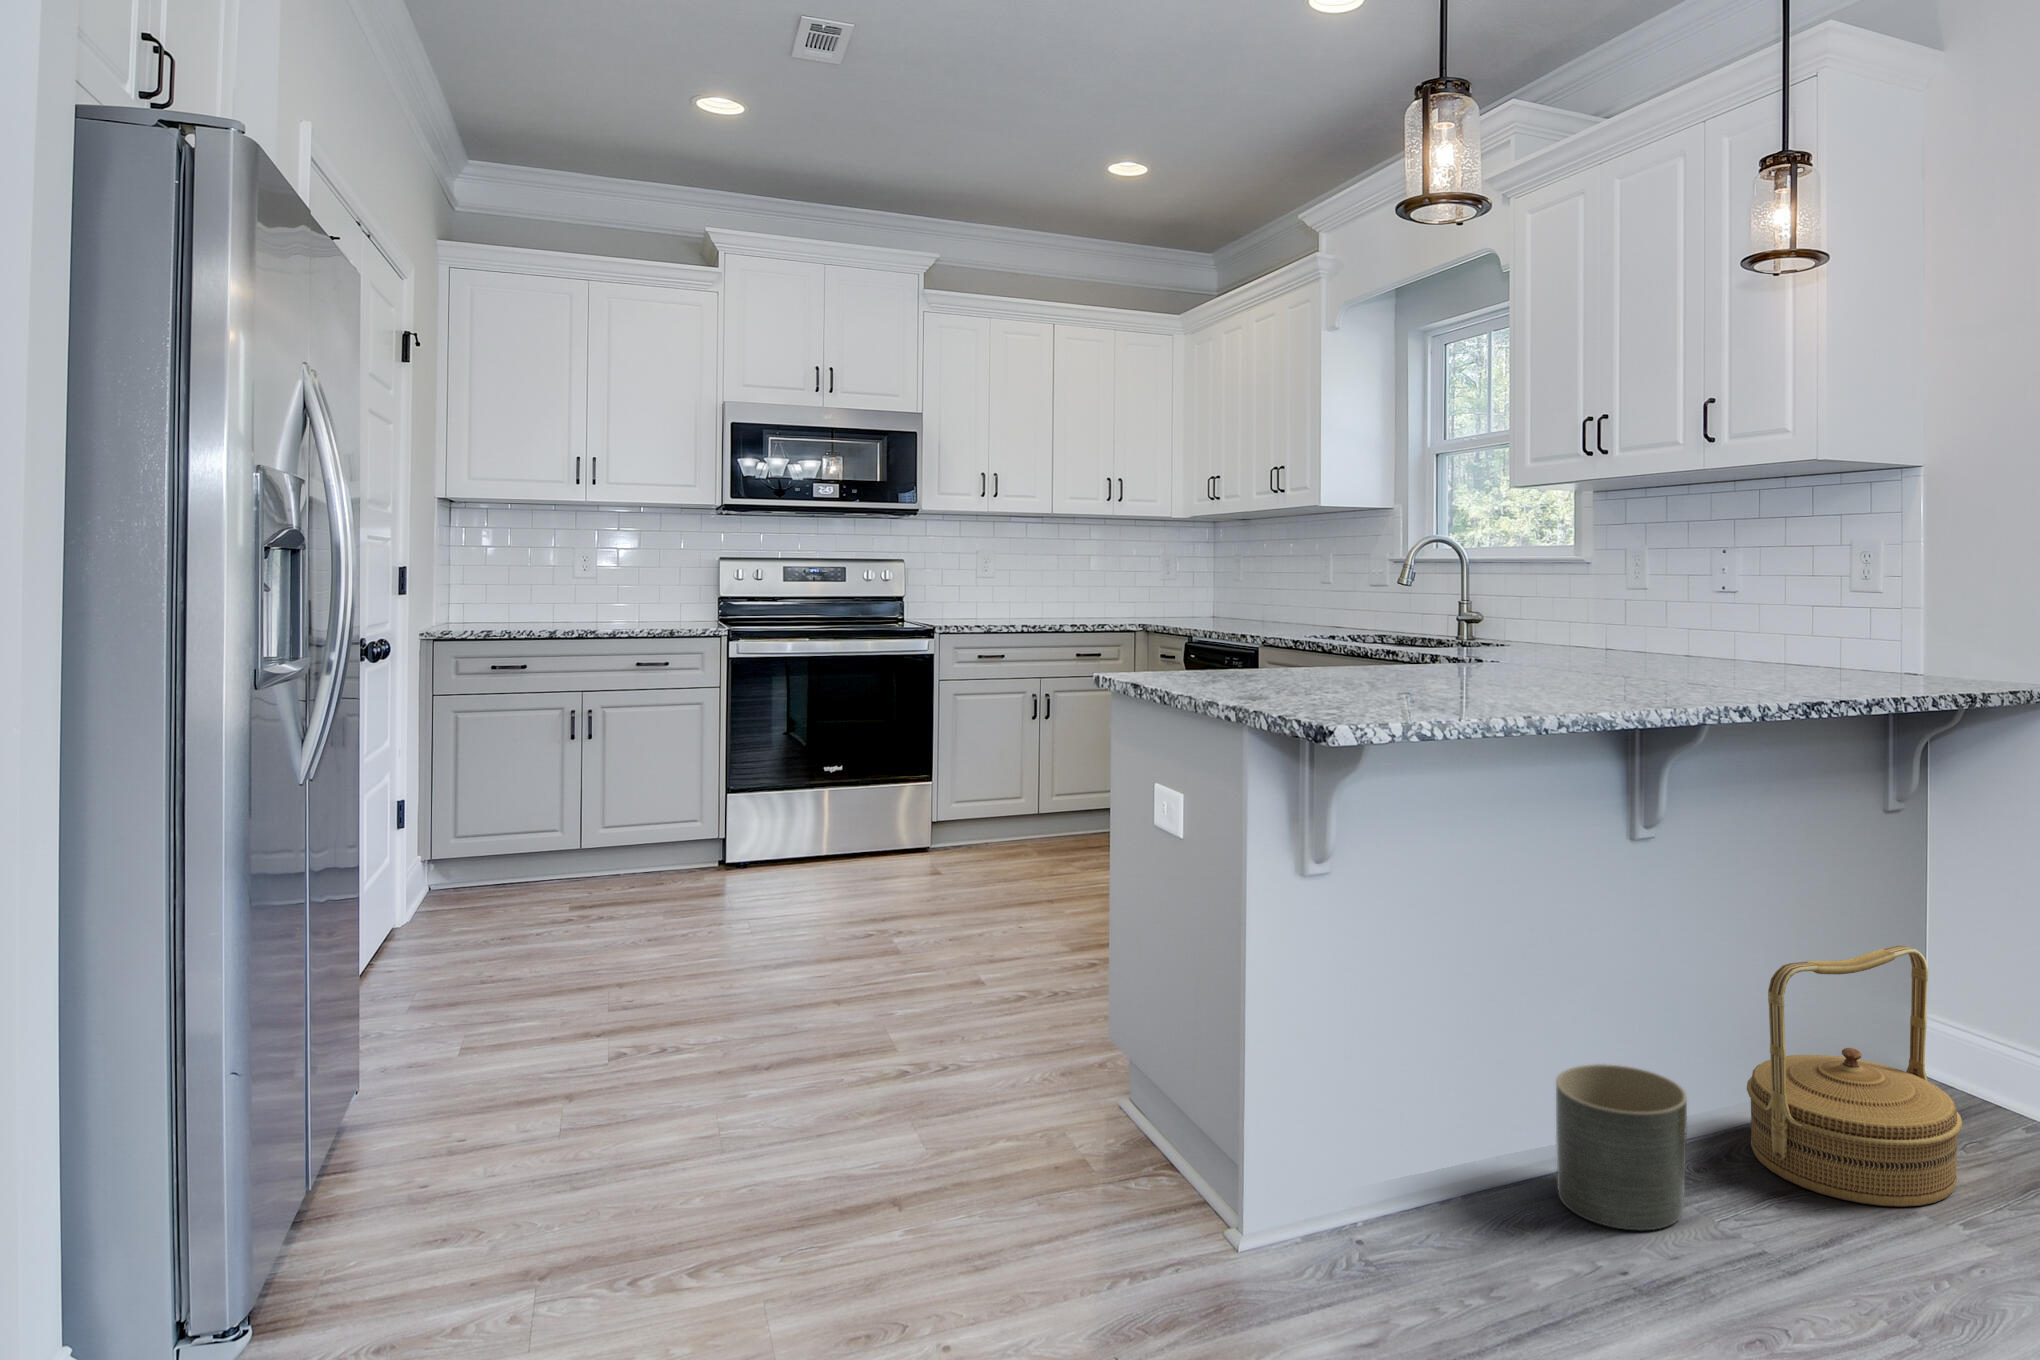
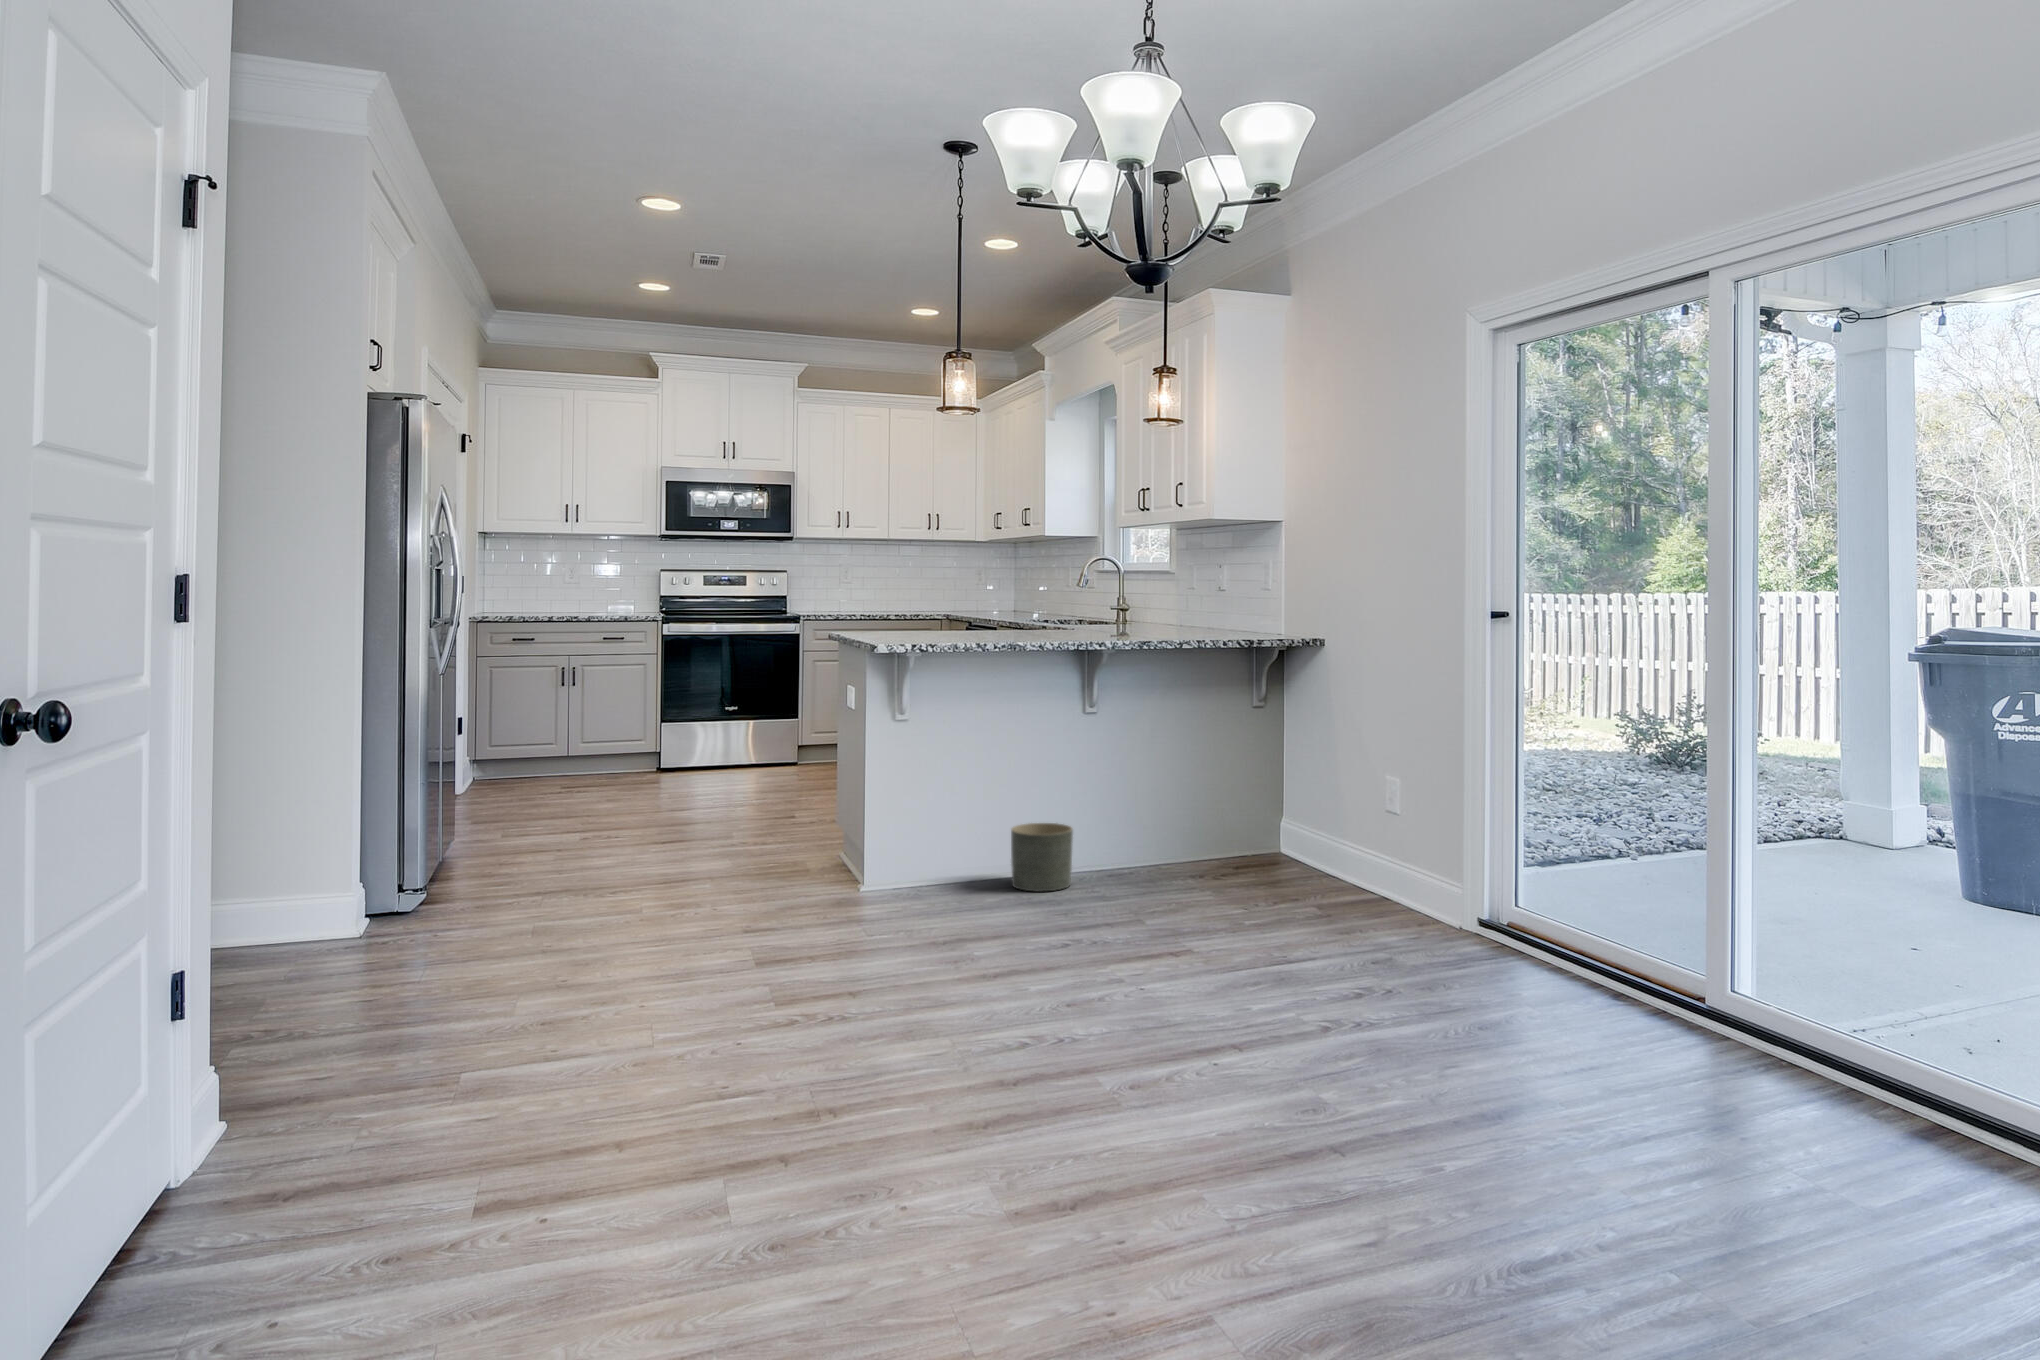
woven basket: present [1747,945,1962,1207] -> none [1127,768,1229,888]

